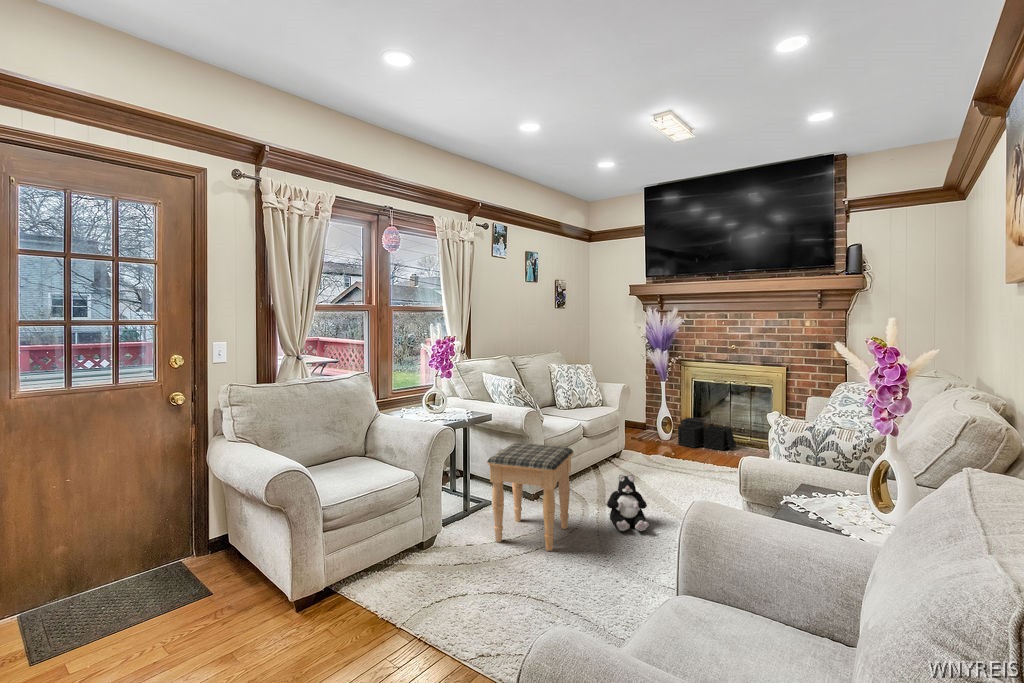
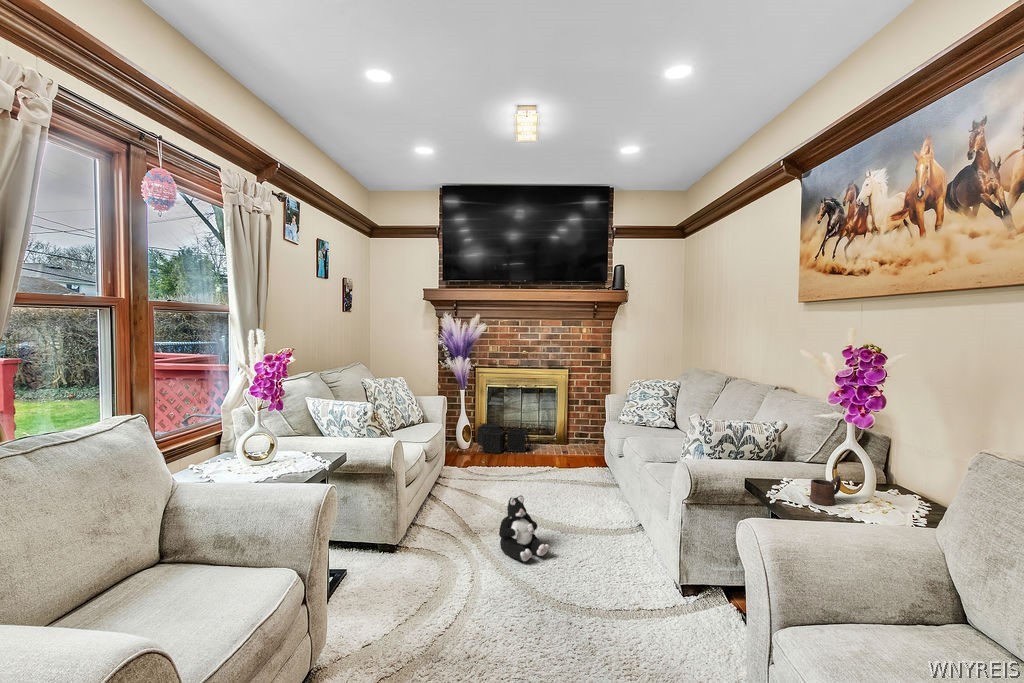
footstool: present [487,443,573,551] -> none [389,477,485,623]
mug: none [812,485,854,514] -> present [810,476,841,505]

